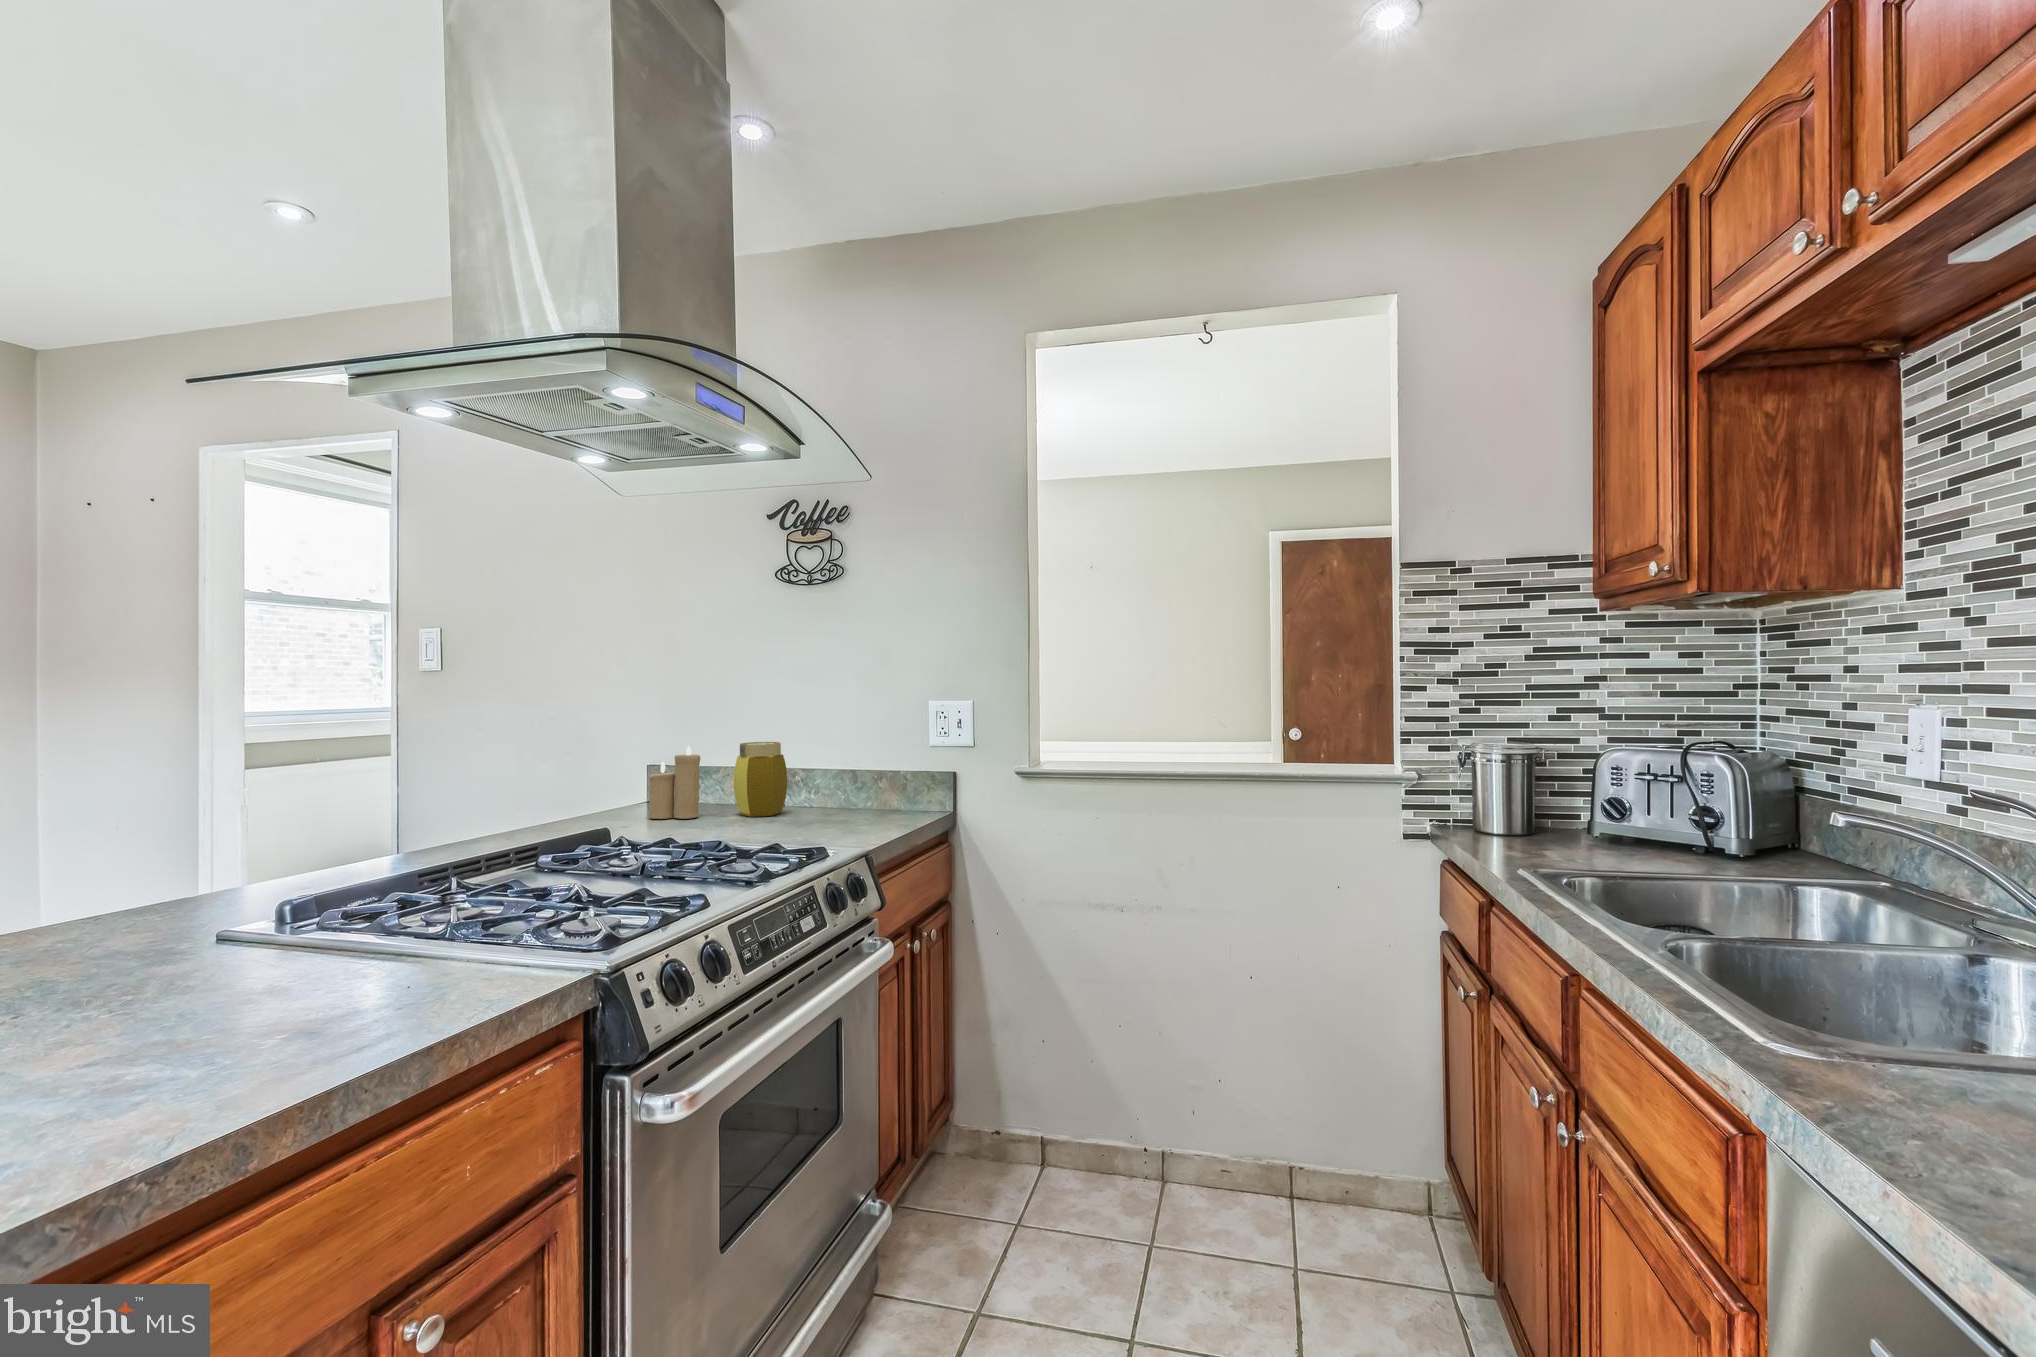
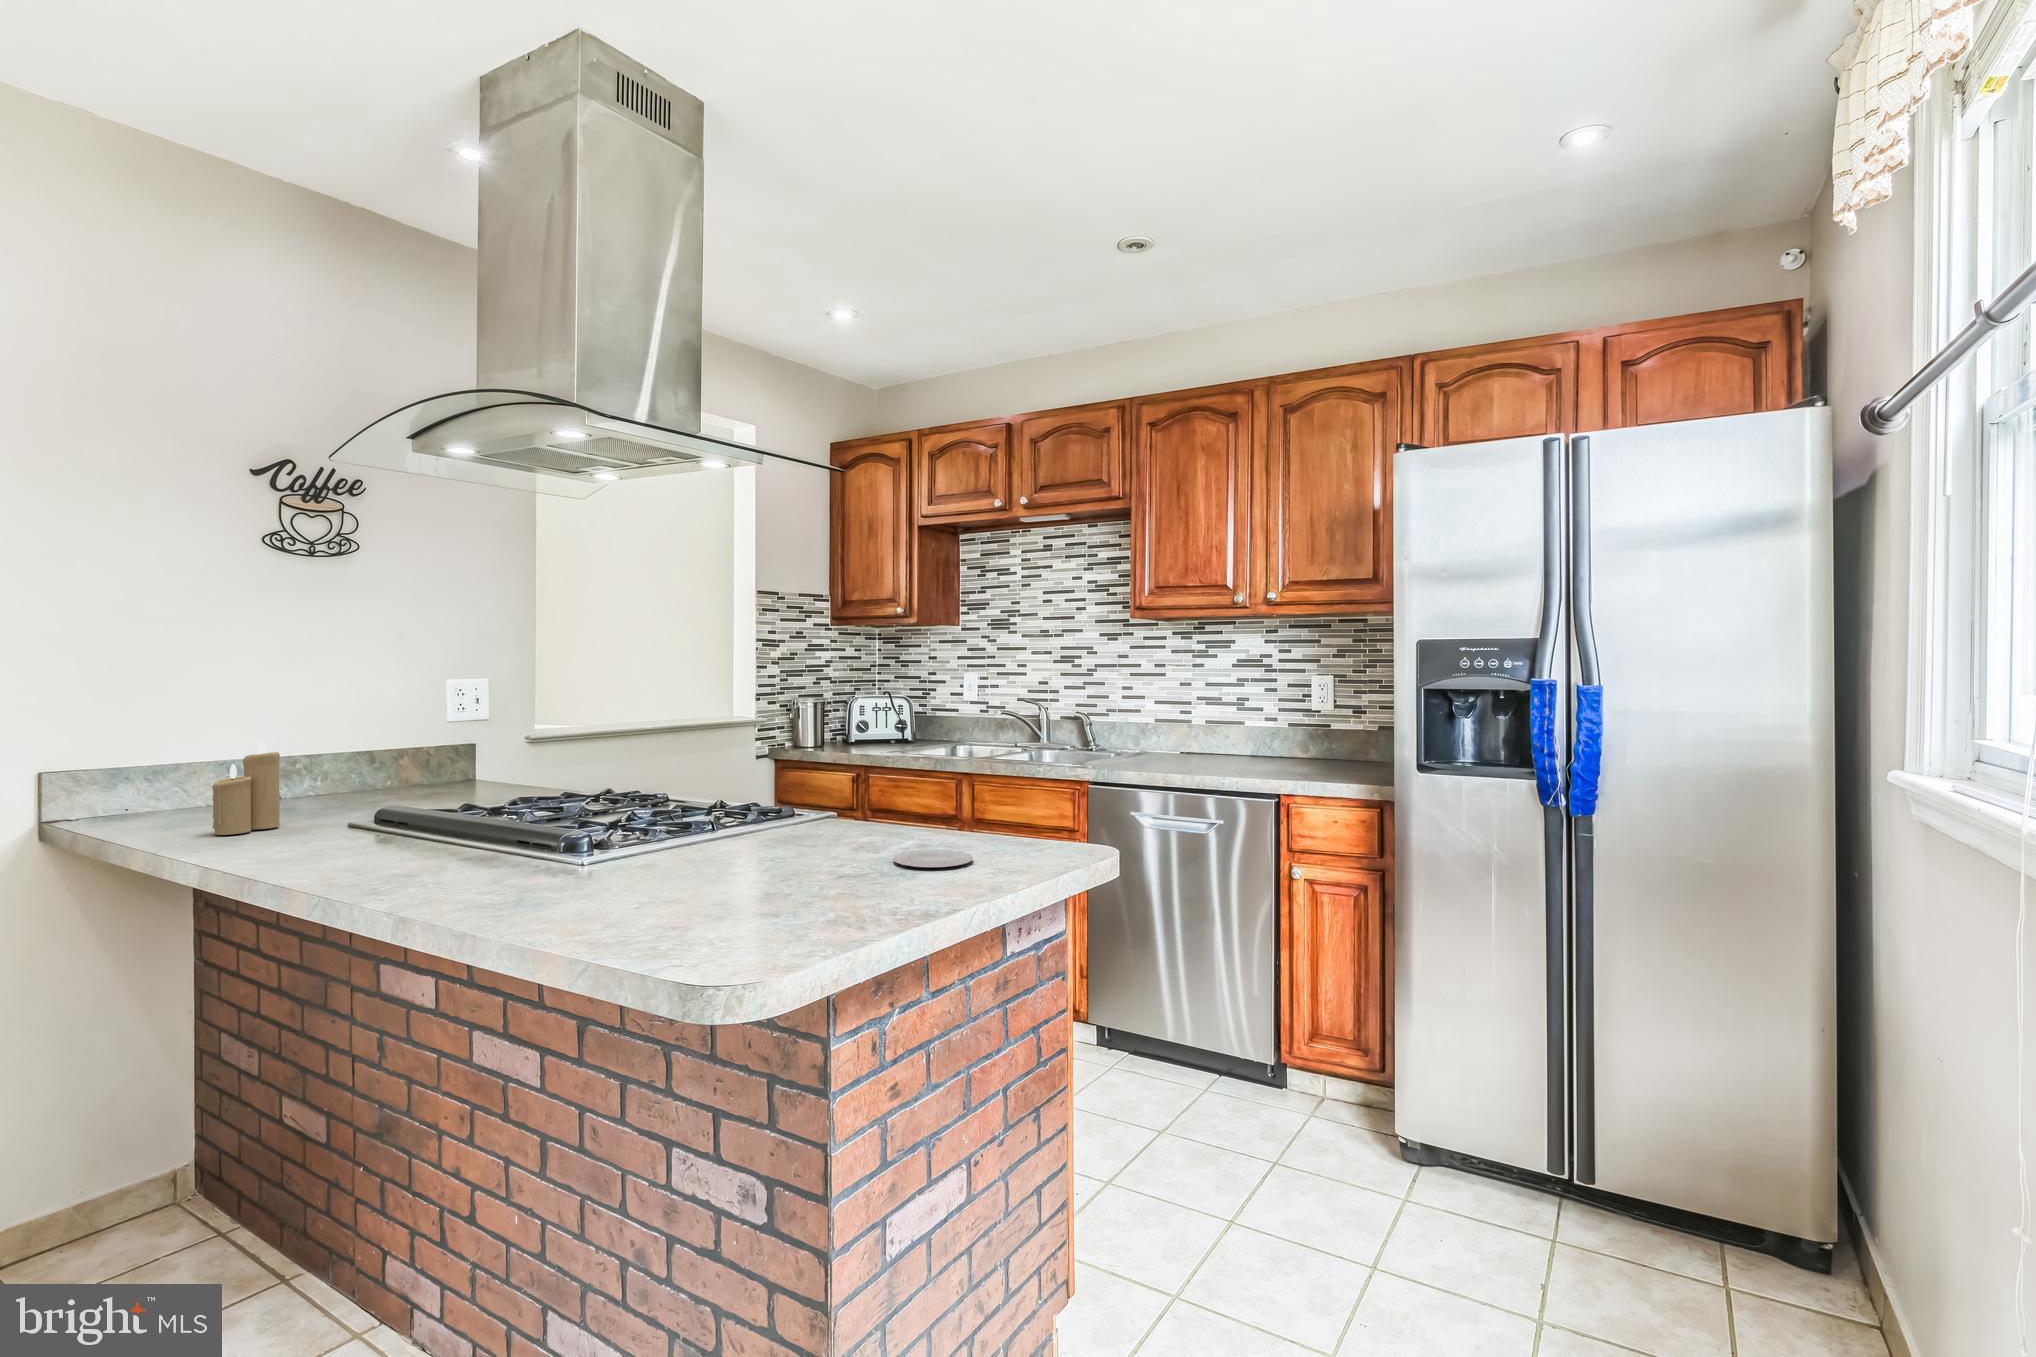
jar: present [734,742,787,817] -> none [280,733,352,818]
plate: none [95,776,358,1084] -> present [893,850,973,868]

